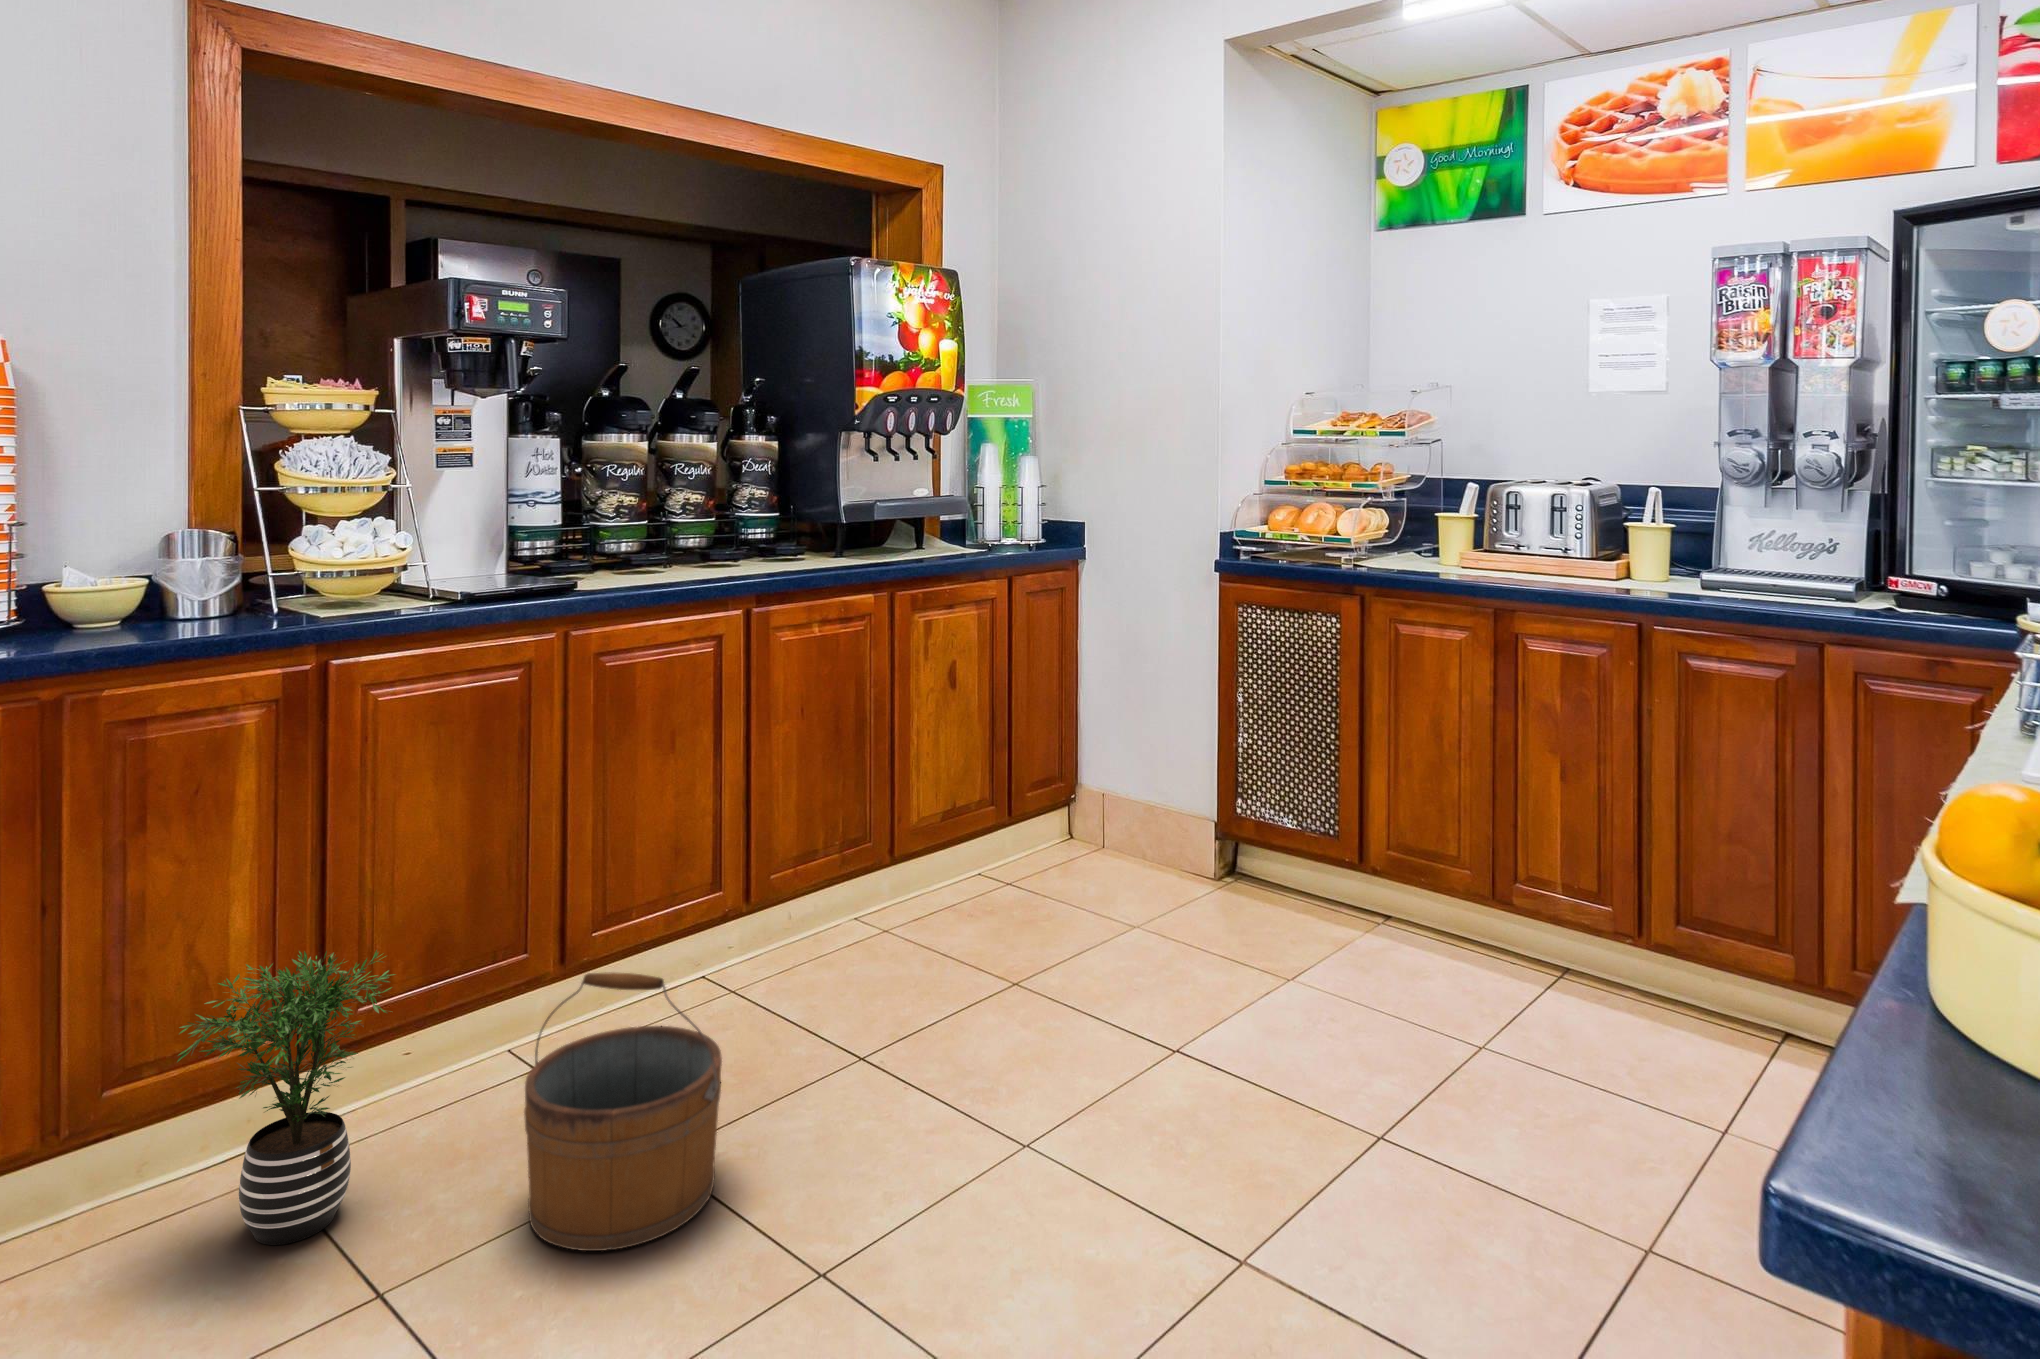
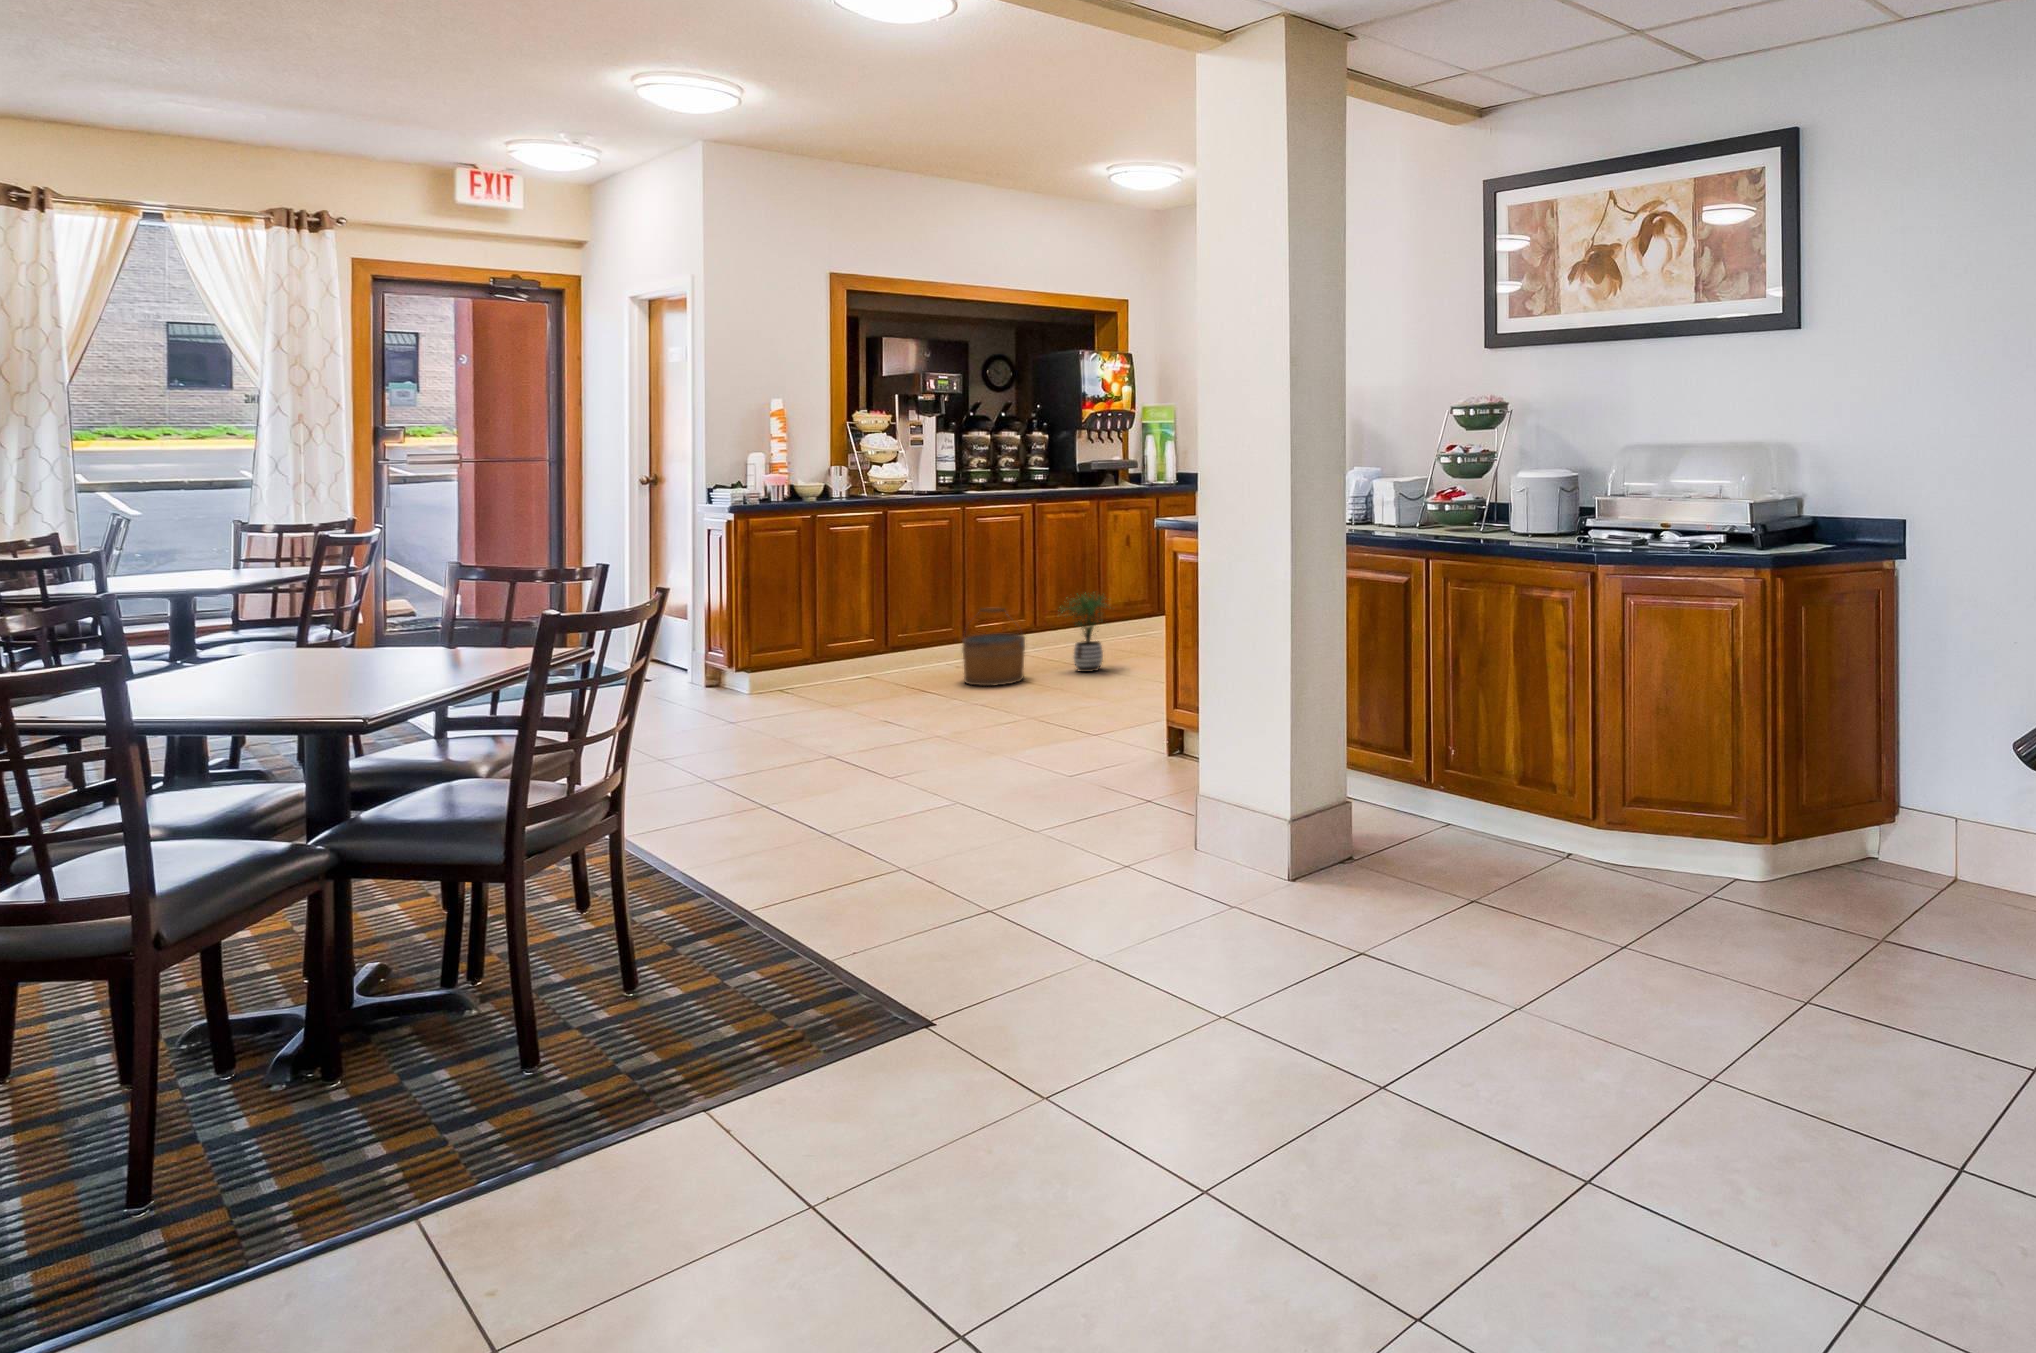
potted plant: present [177,950,395,1245] -> present [1061,593,1106,672]

